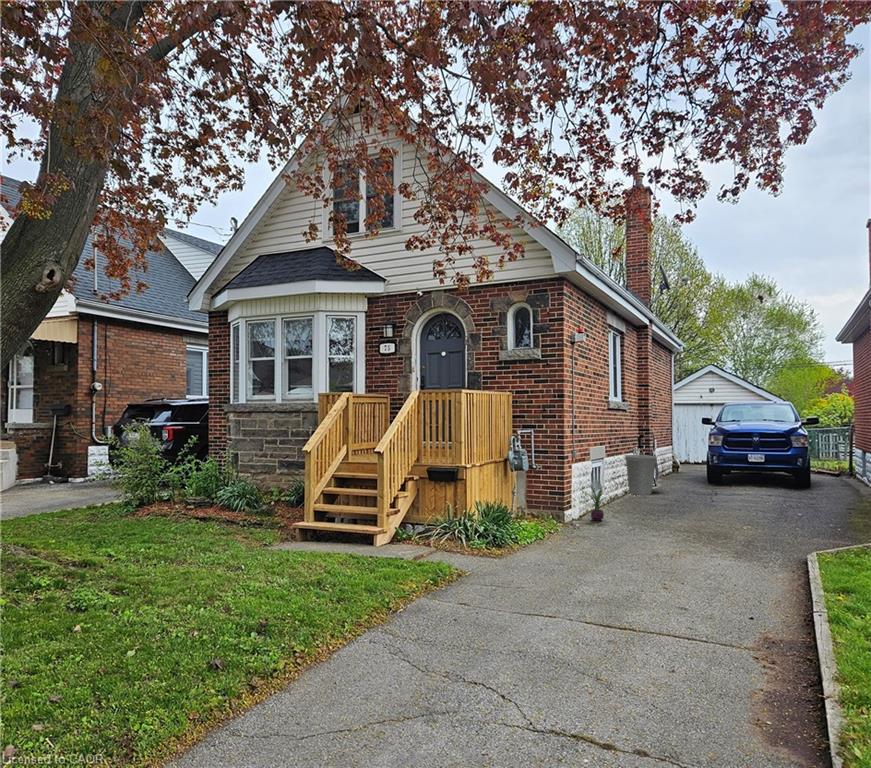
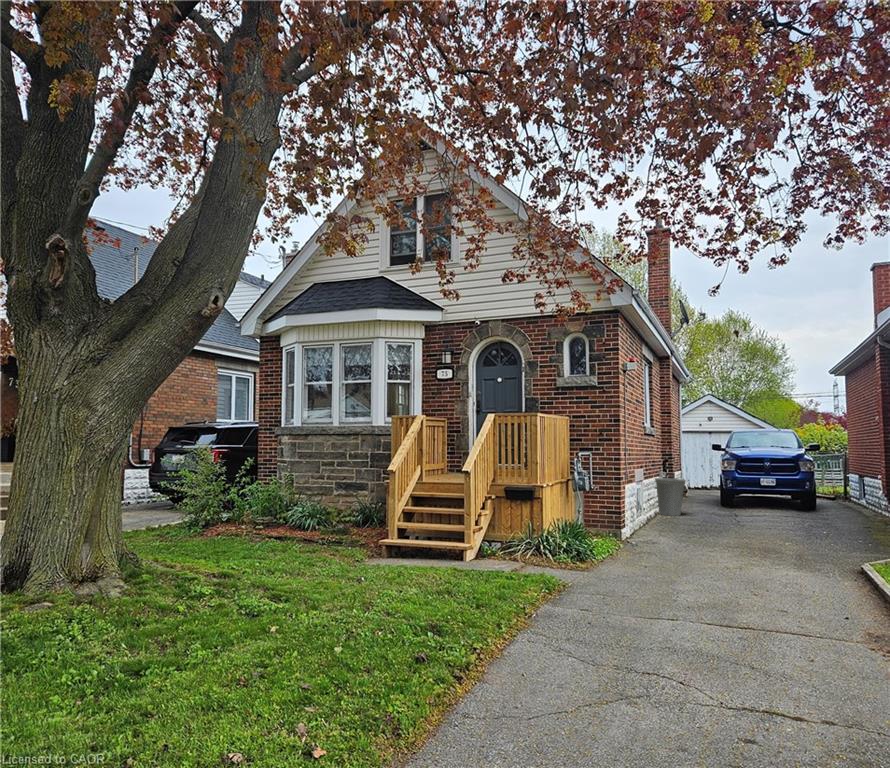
decorative plant: present [587,486,610,521] -> none [628,504,667,538]

